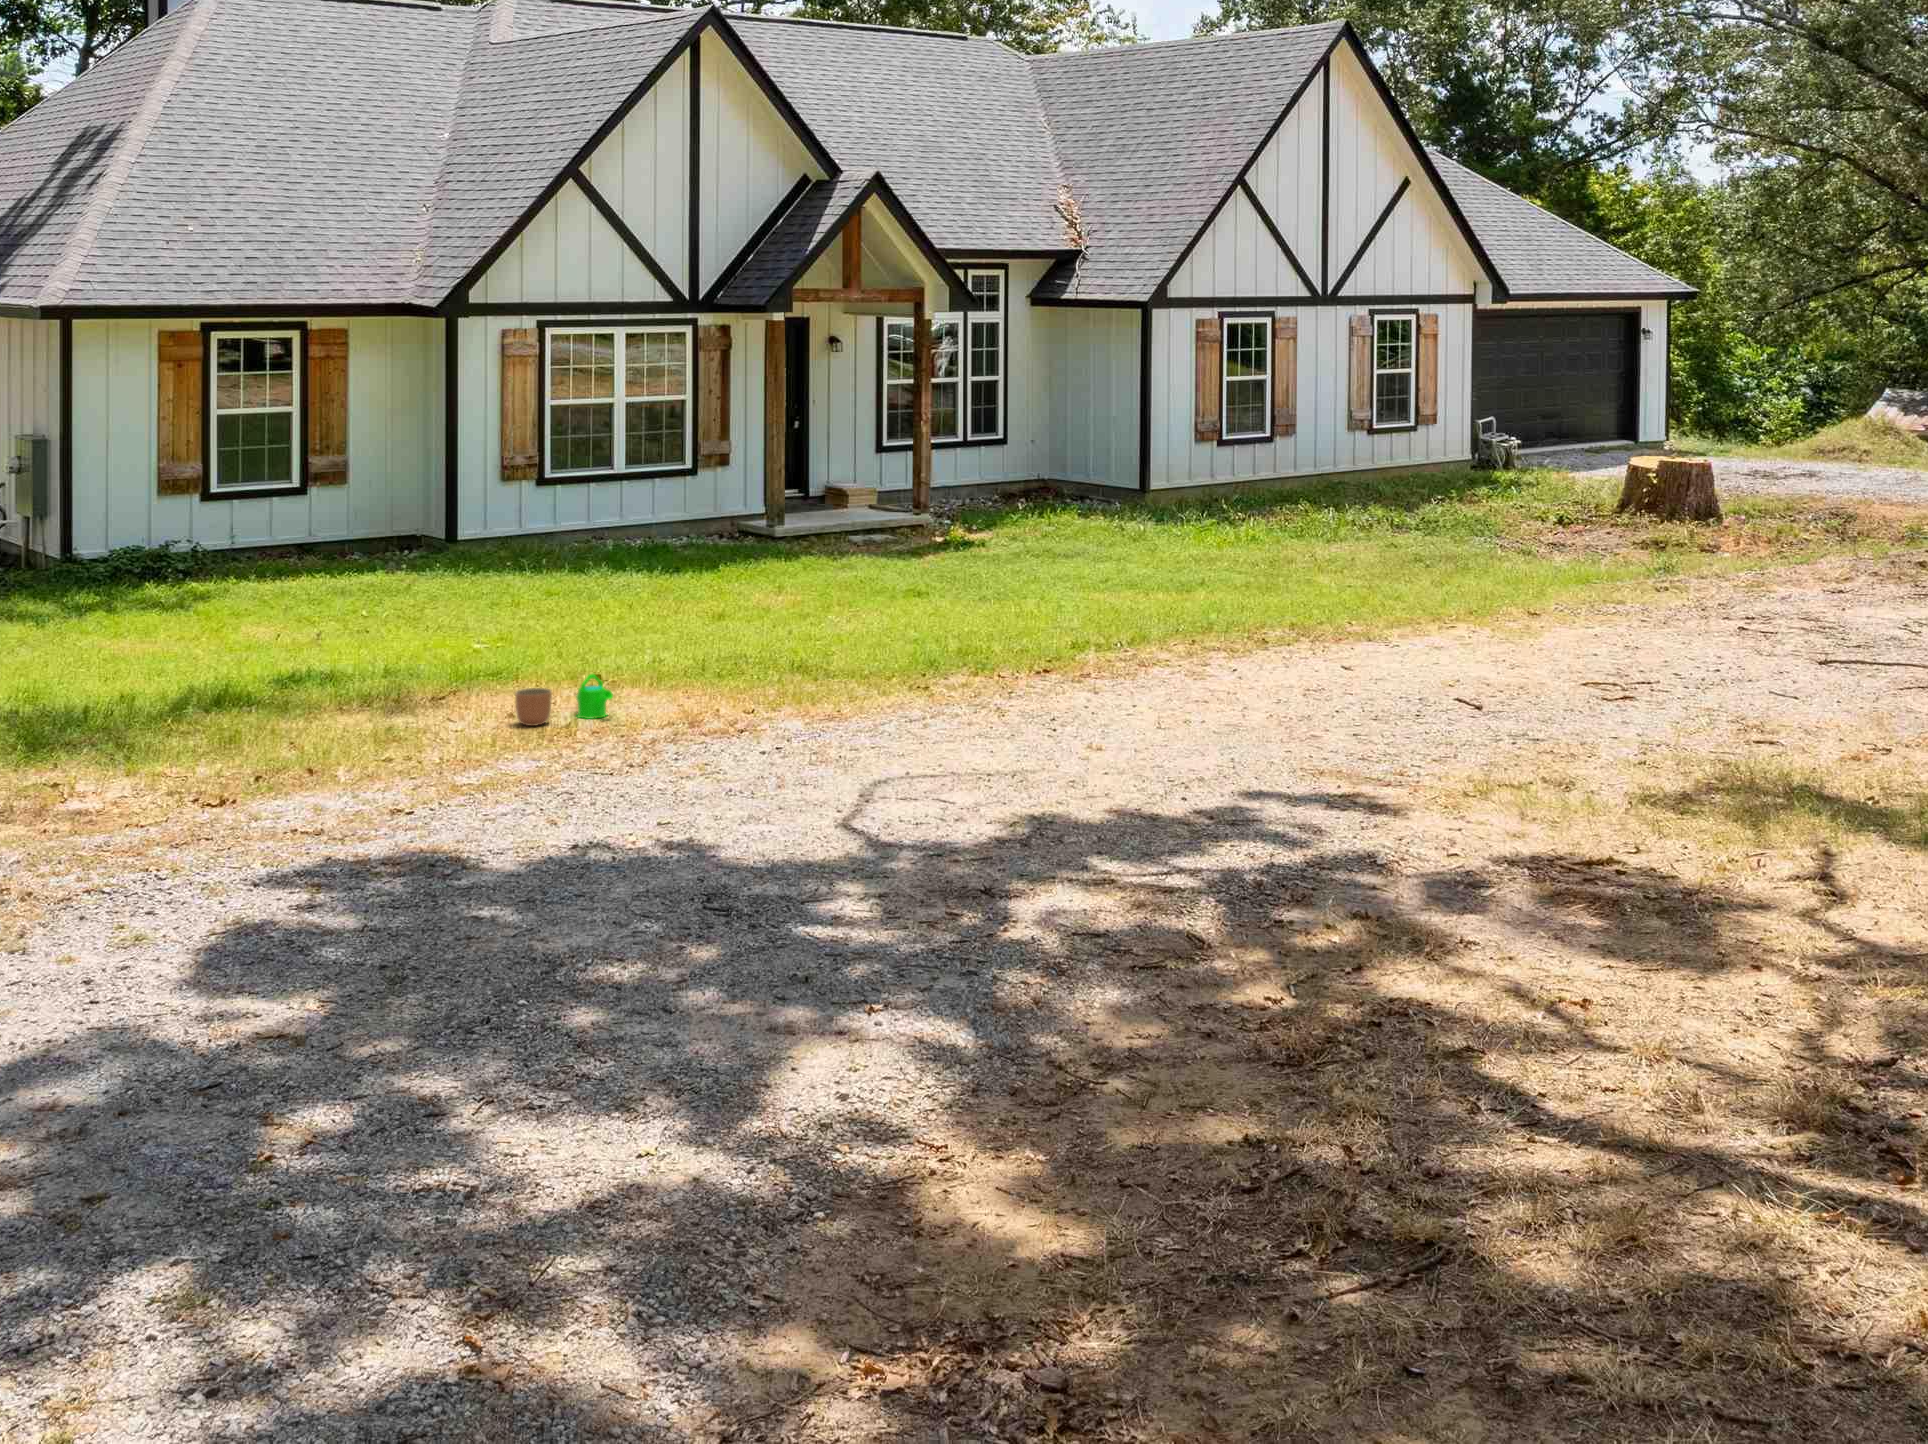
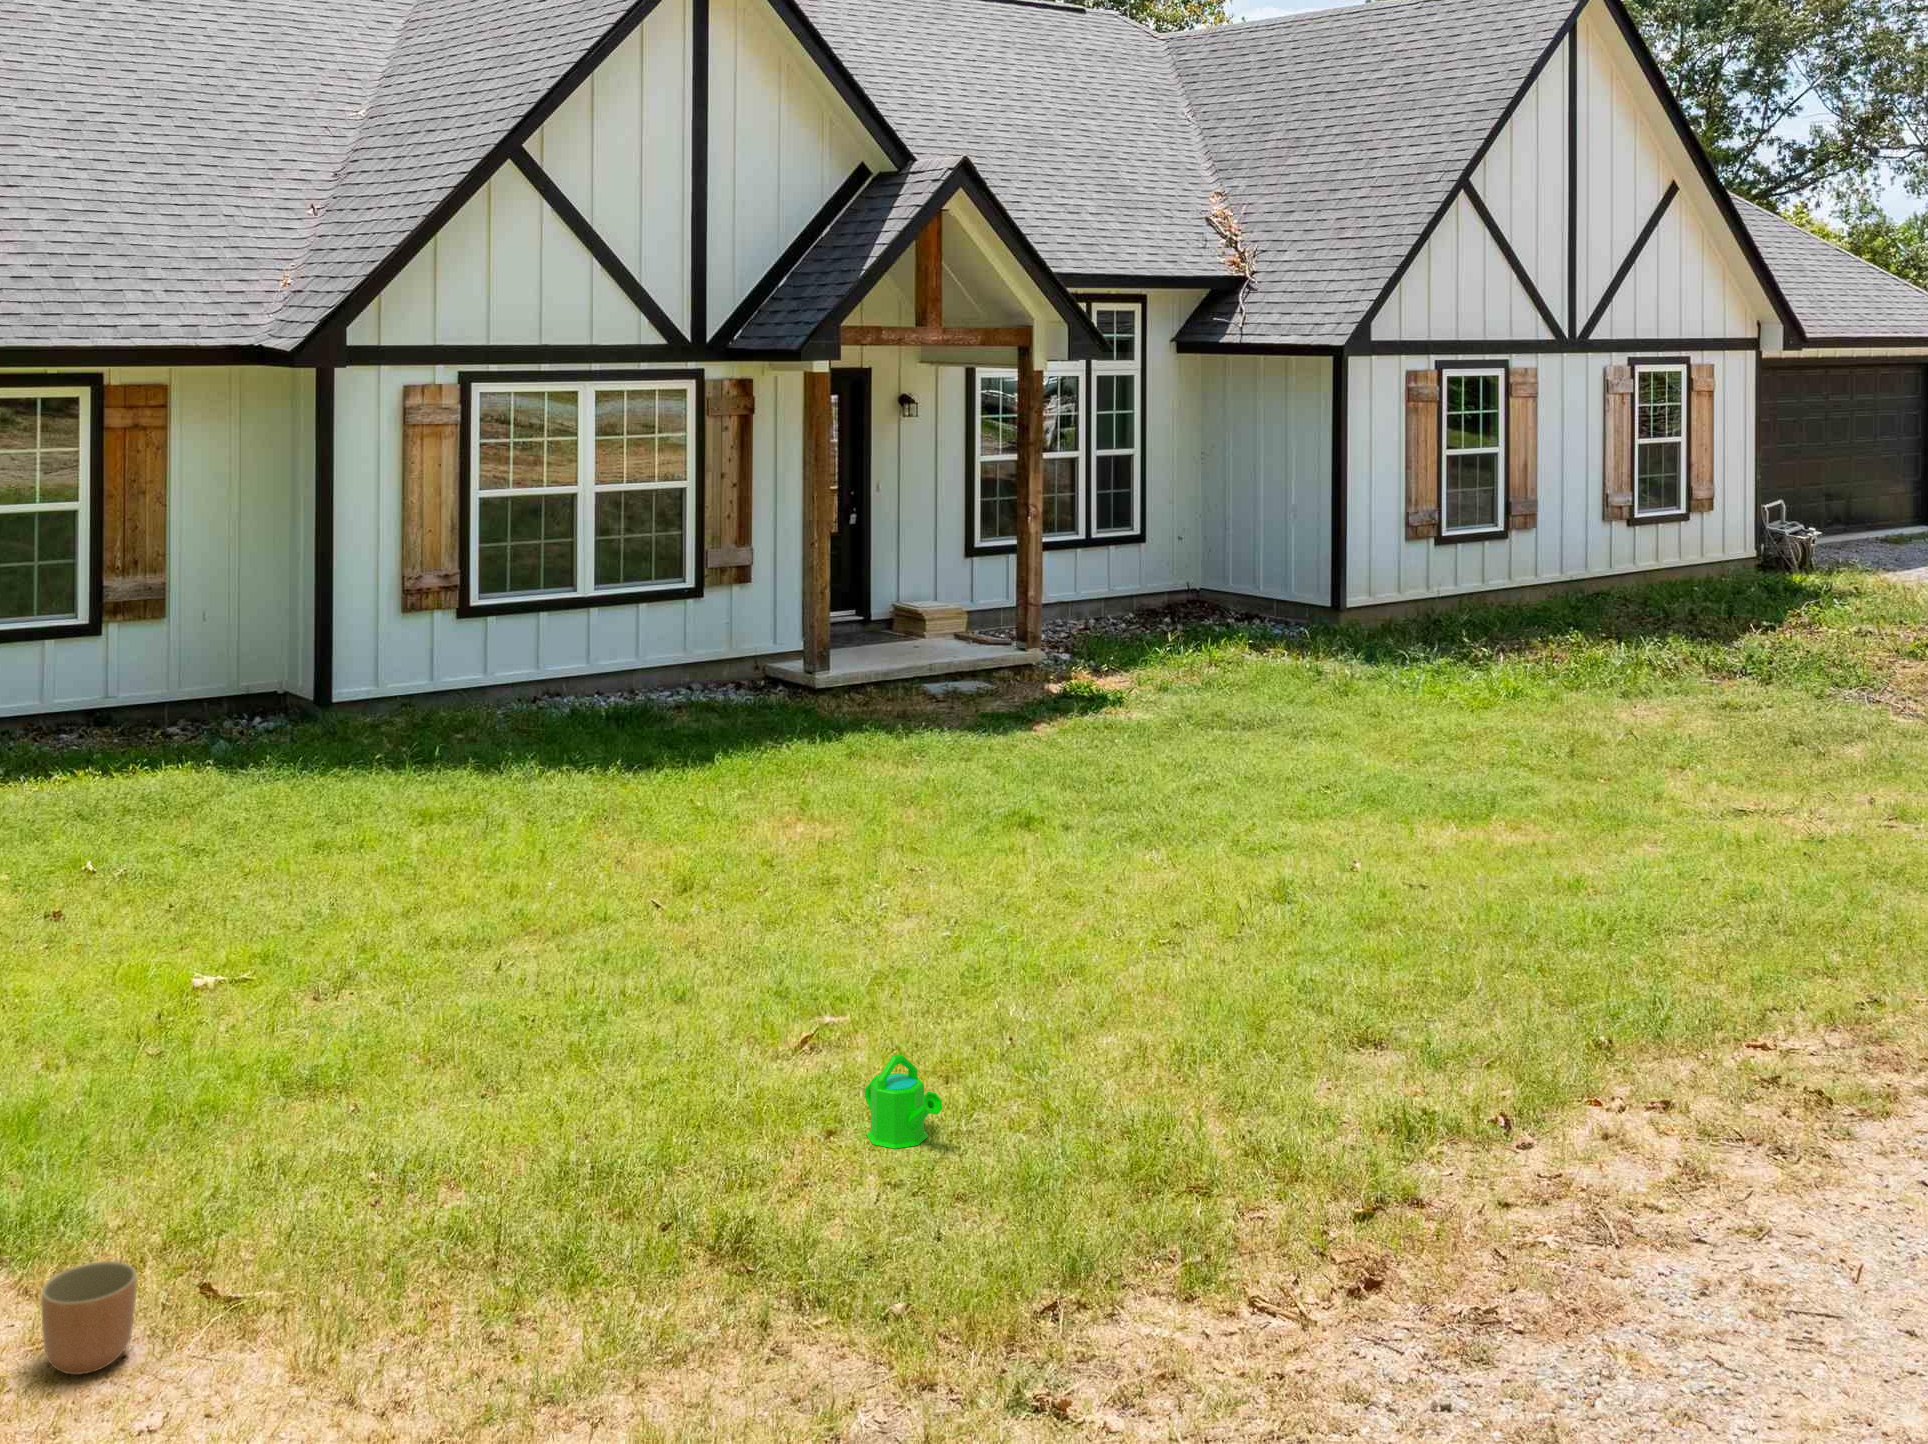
watering can: present [576,674,613,719] -> present [865,1054,942,1149]

